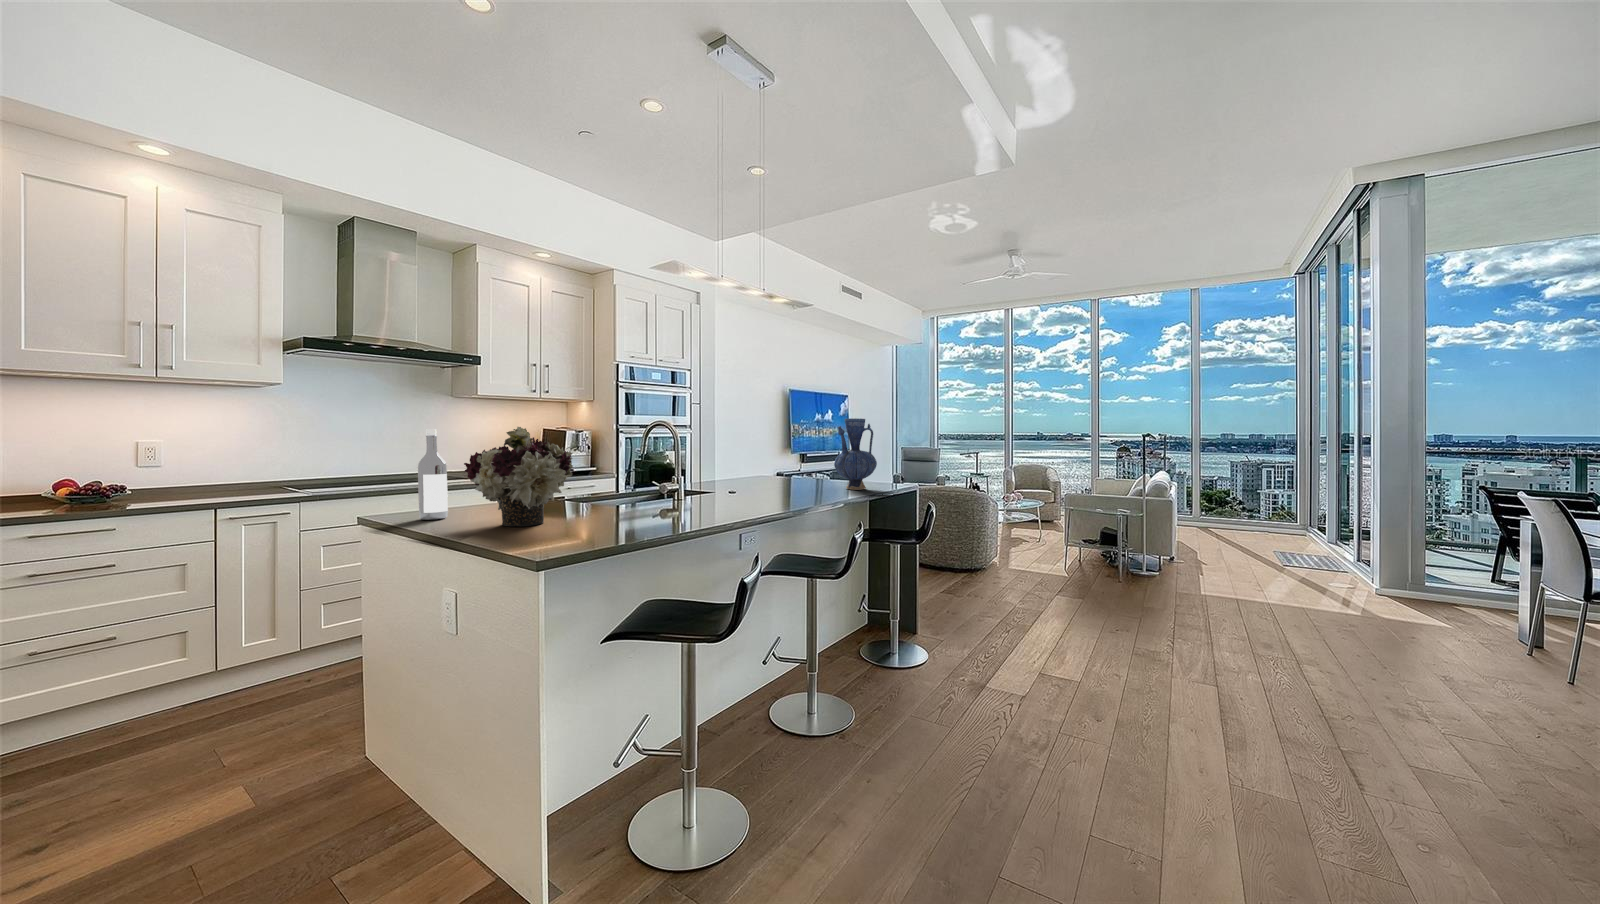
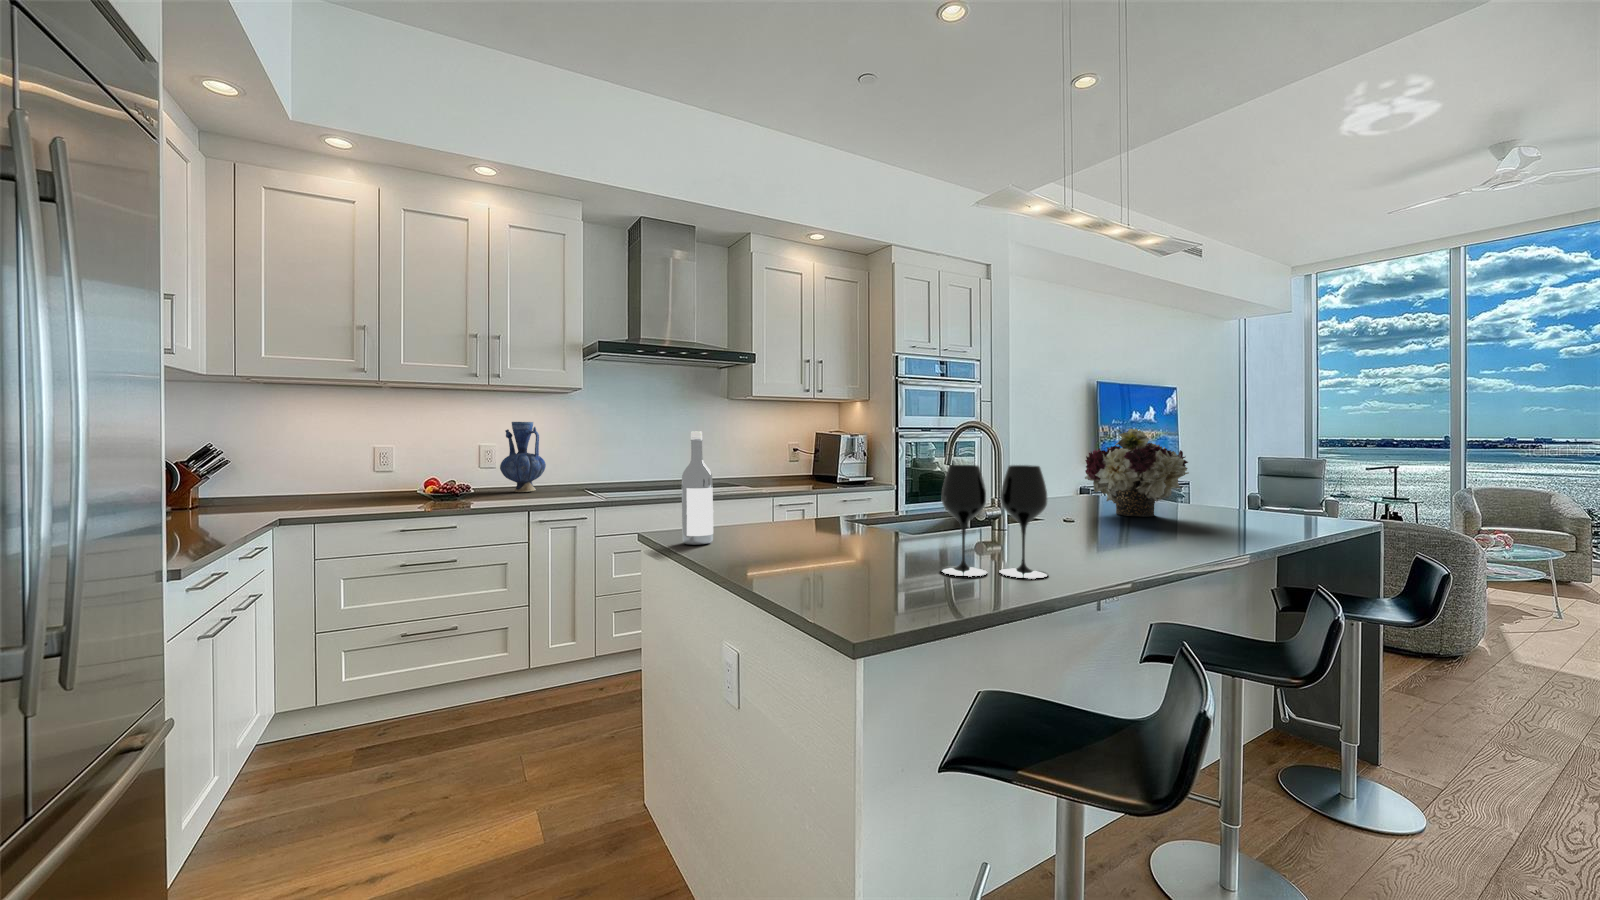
vase: present [834,418,877,490] -> present [500,422,546,492]
flower arrangement: present [464,427,573,526] -> present [1085,429,1189,517]
wine glass: none [624,452,692,523] -> present [940,465,1048,579]

